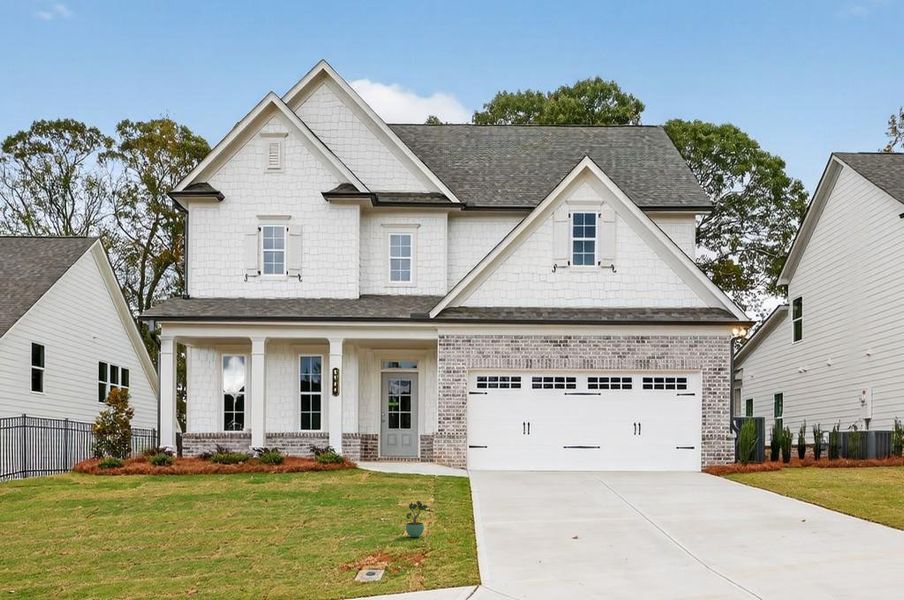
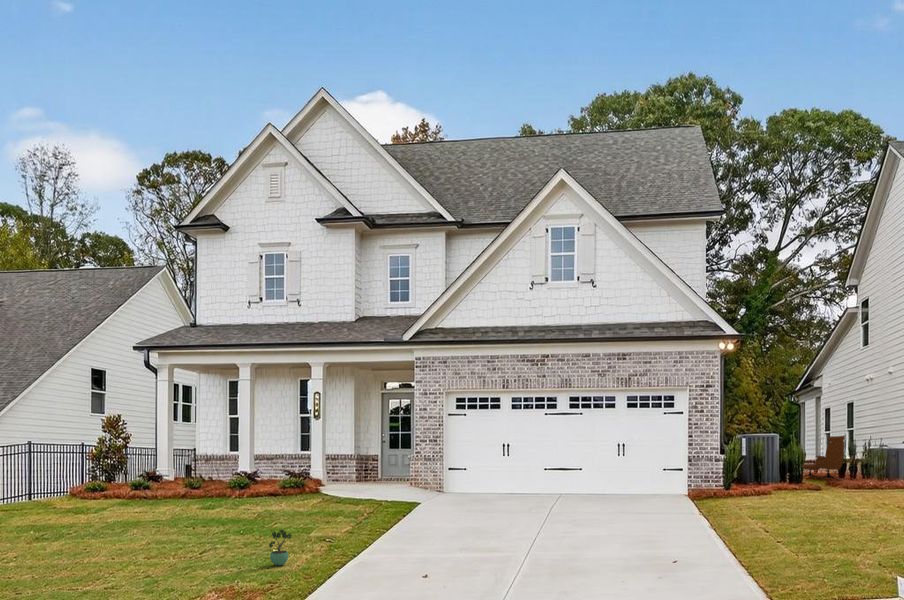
lounge chair: none [789,418,835,459] -> present [803,436,845,480]

